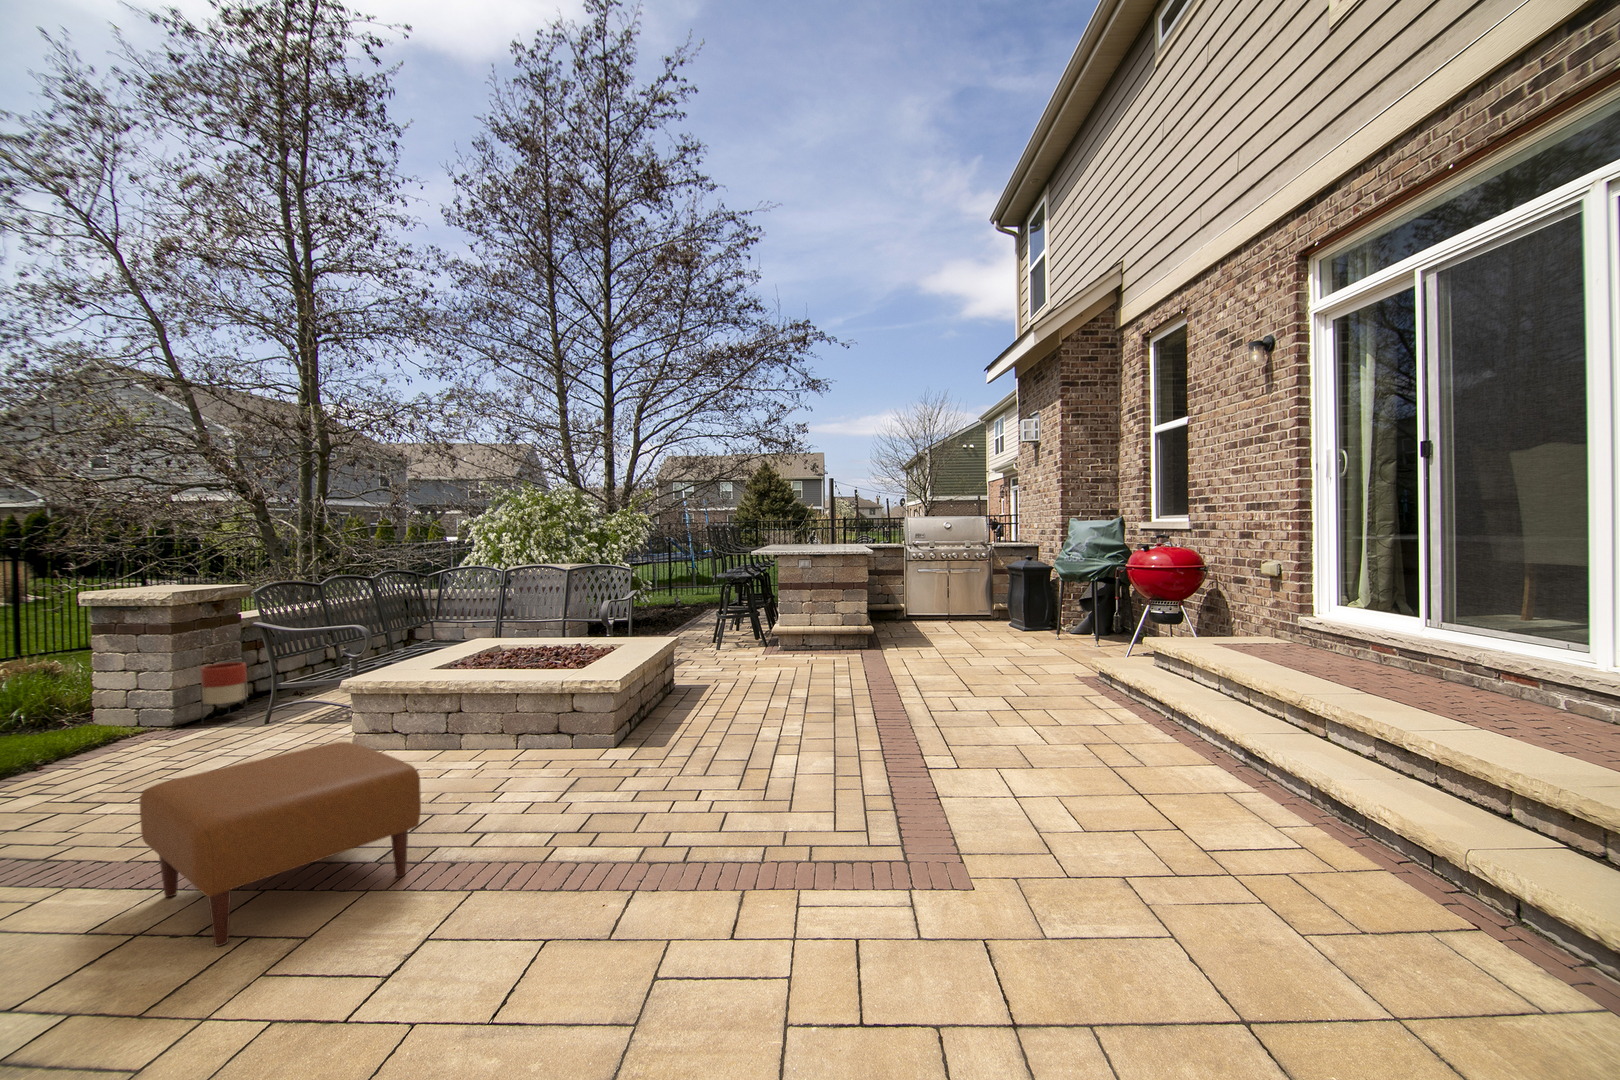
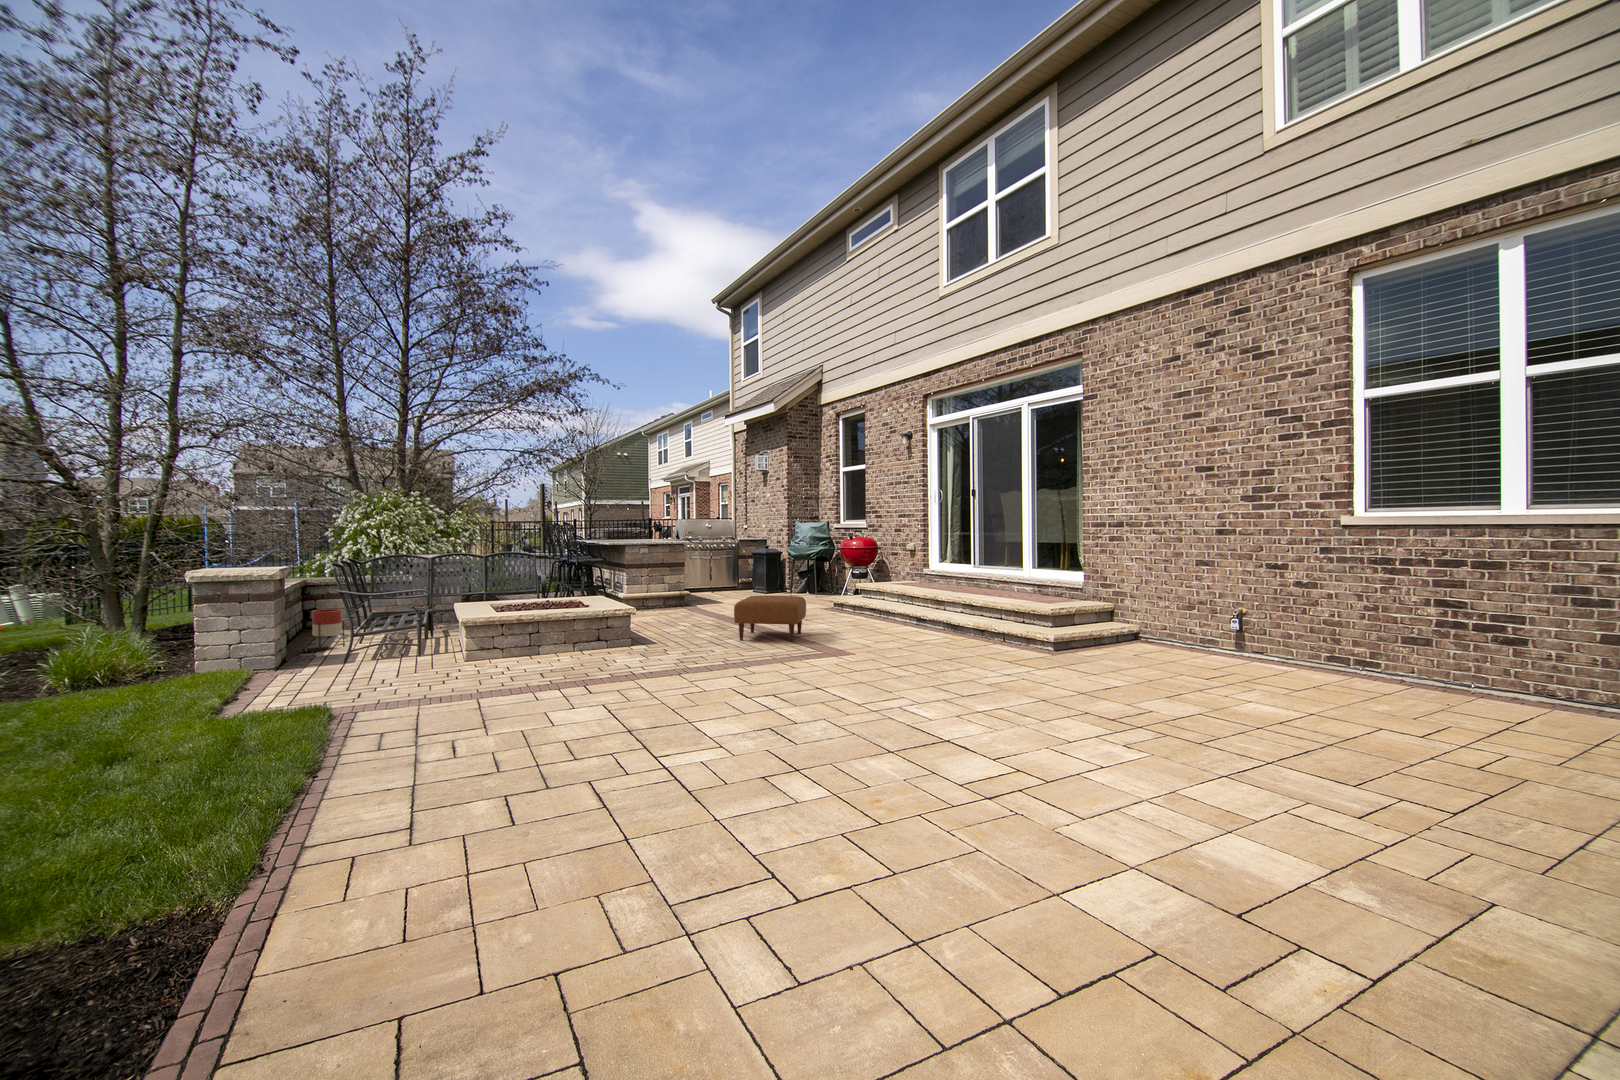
ottoman: present [139,742,421,946] -> present [734,596,806,642]

